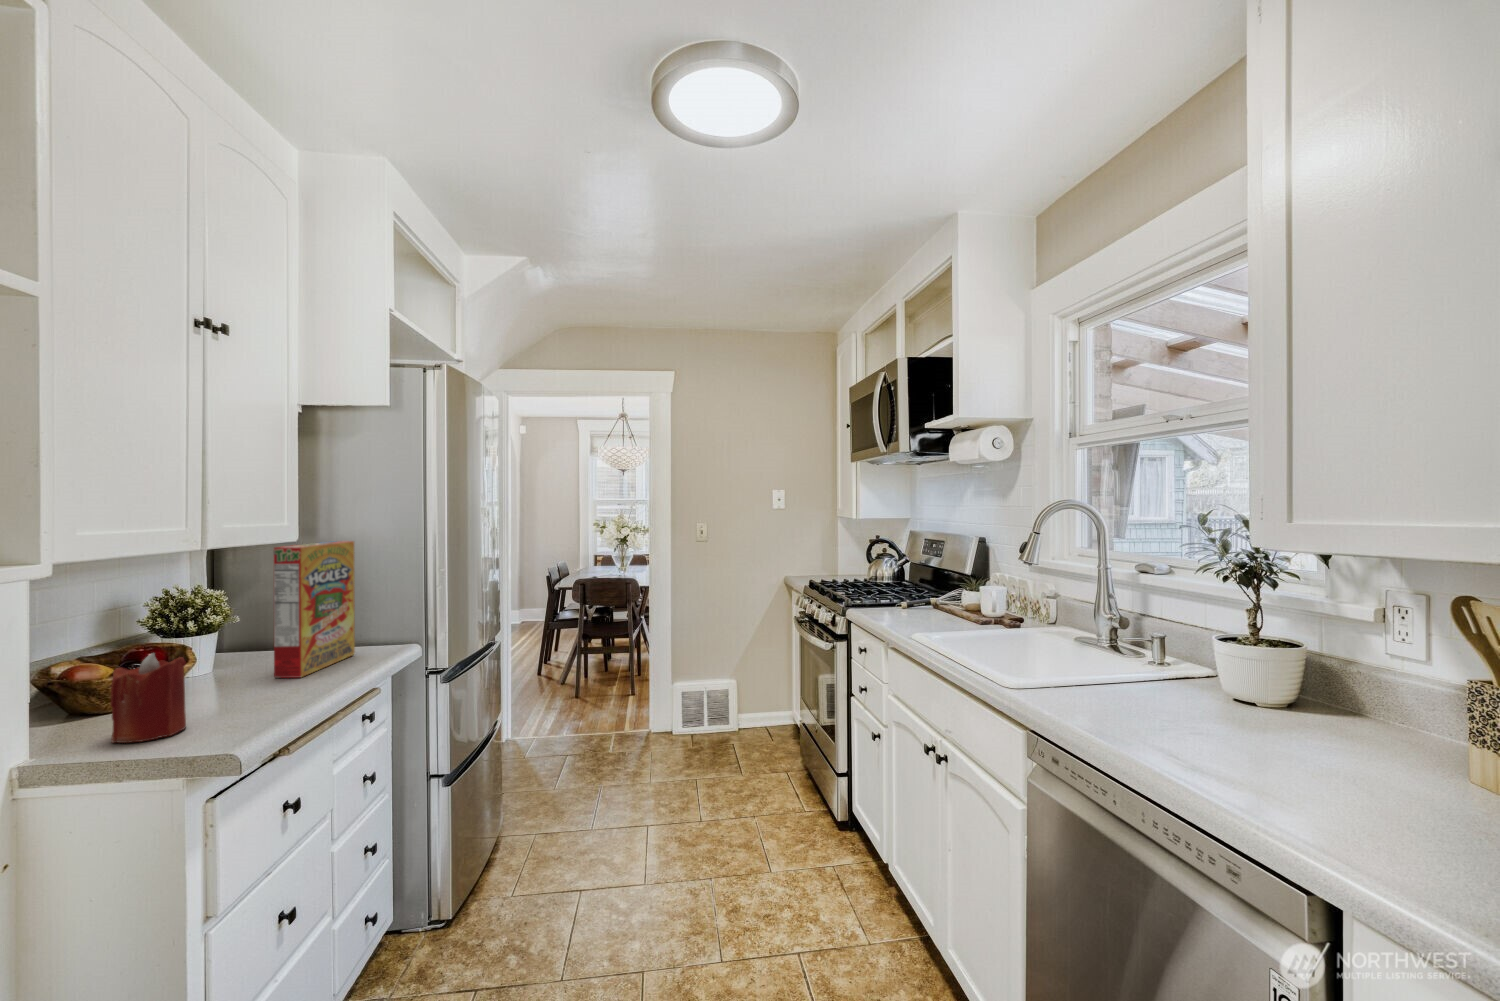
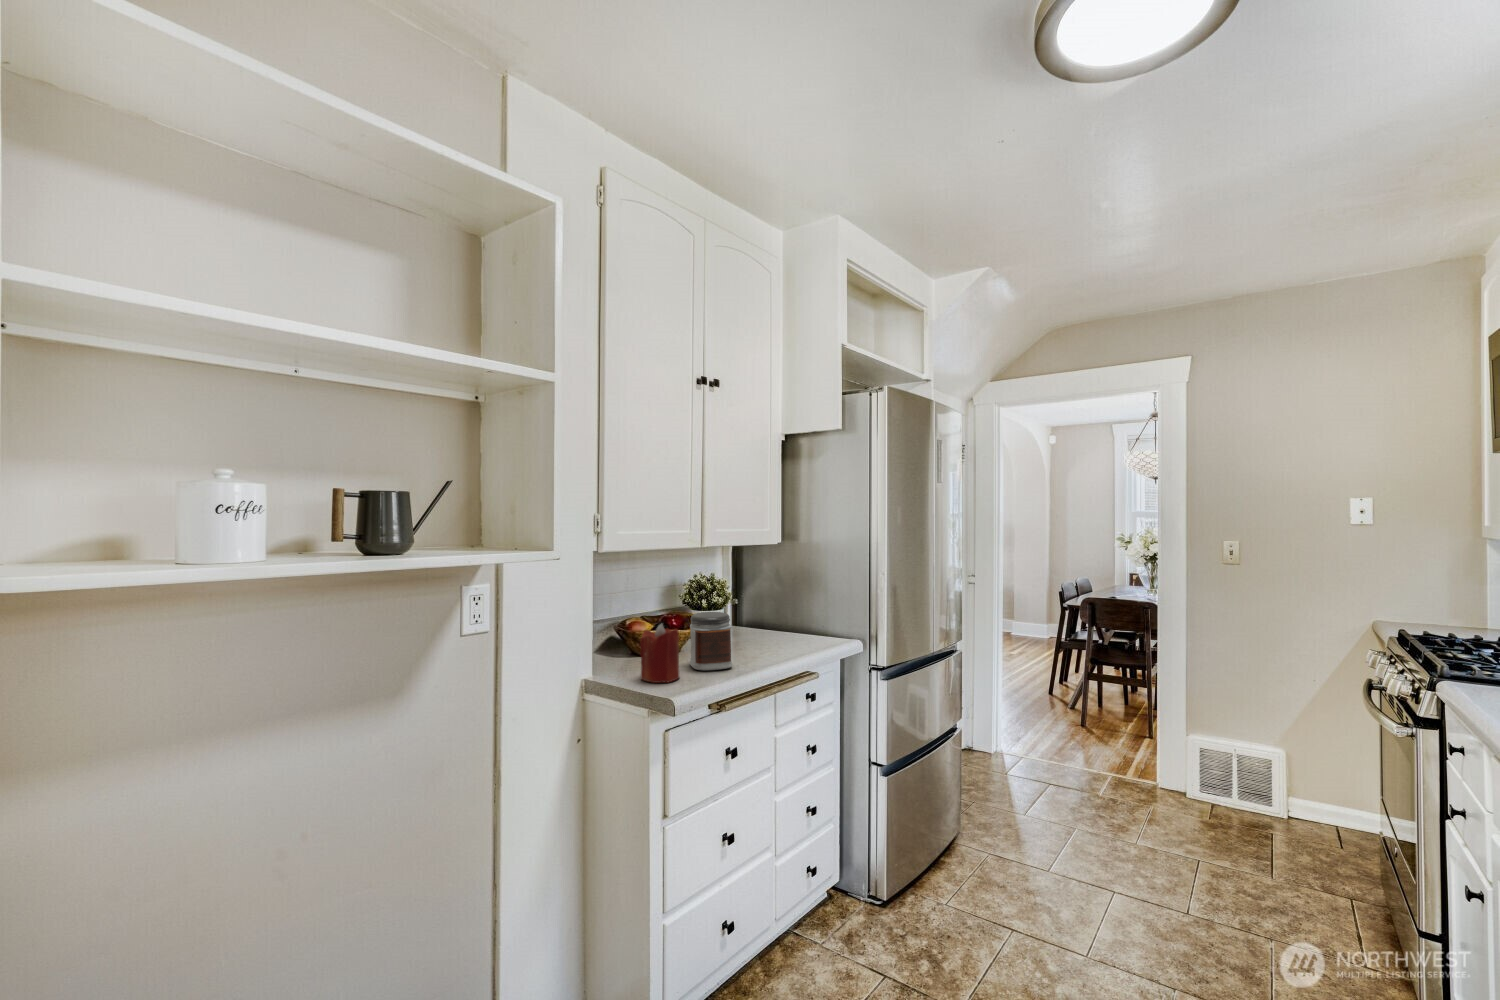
cereal box: present [274,541,355,678] -> none [748,546,810,655]
jar: none [188,629,266,711] -> present [690,612,732,670]

